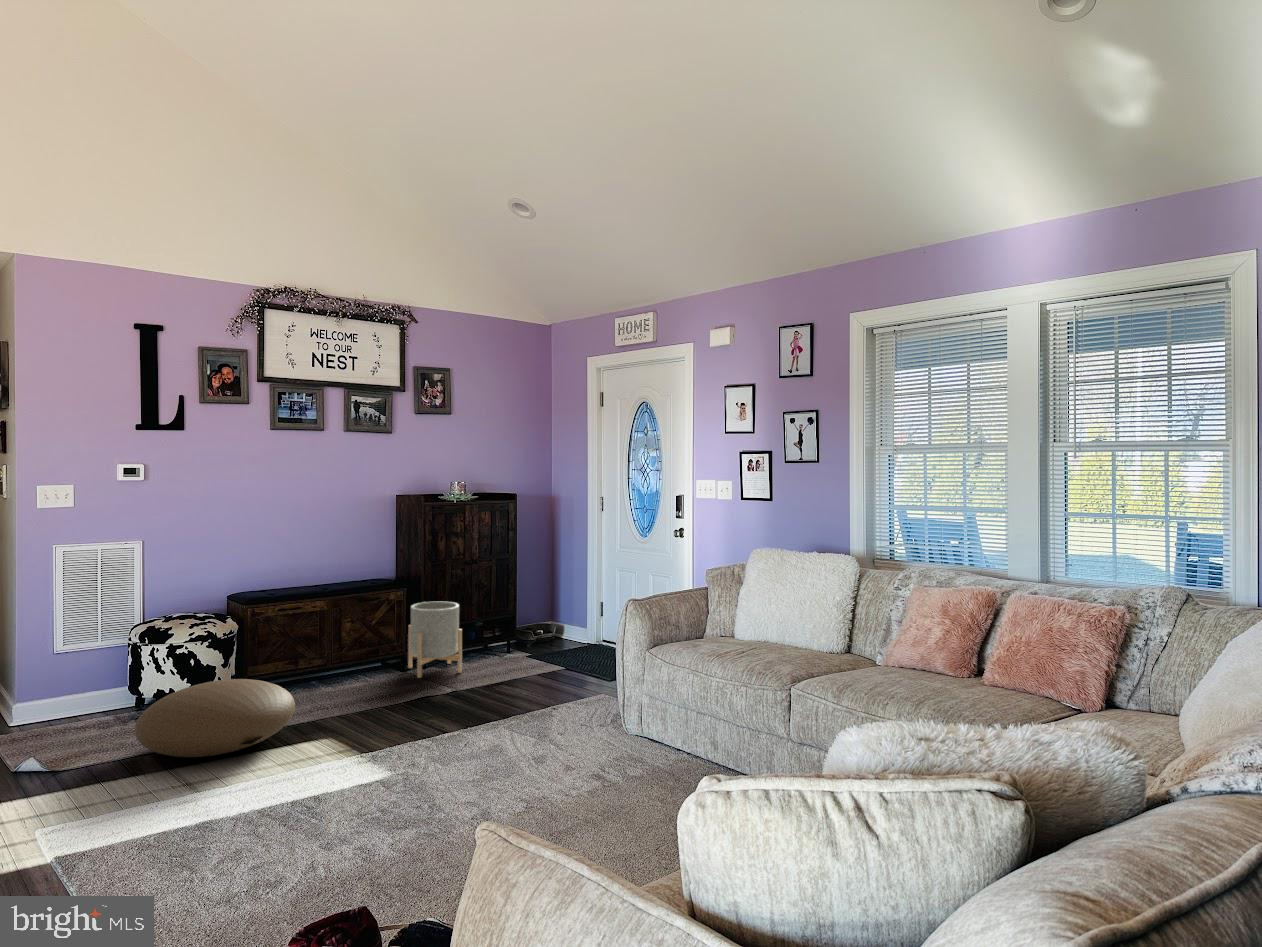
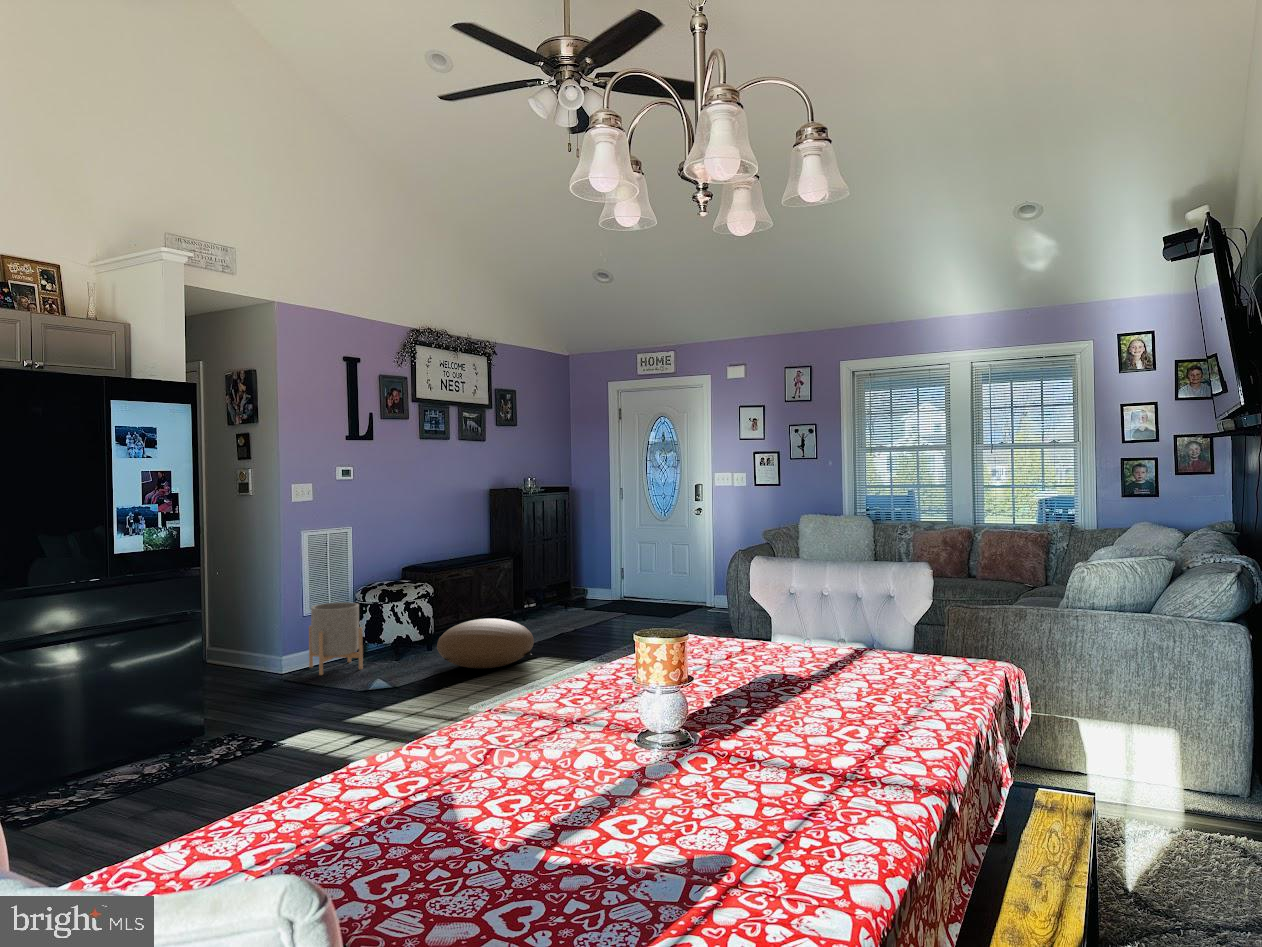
planter: present [408,601,462,678] -> present [309,602,363,675]

